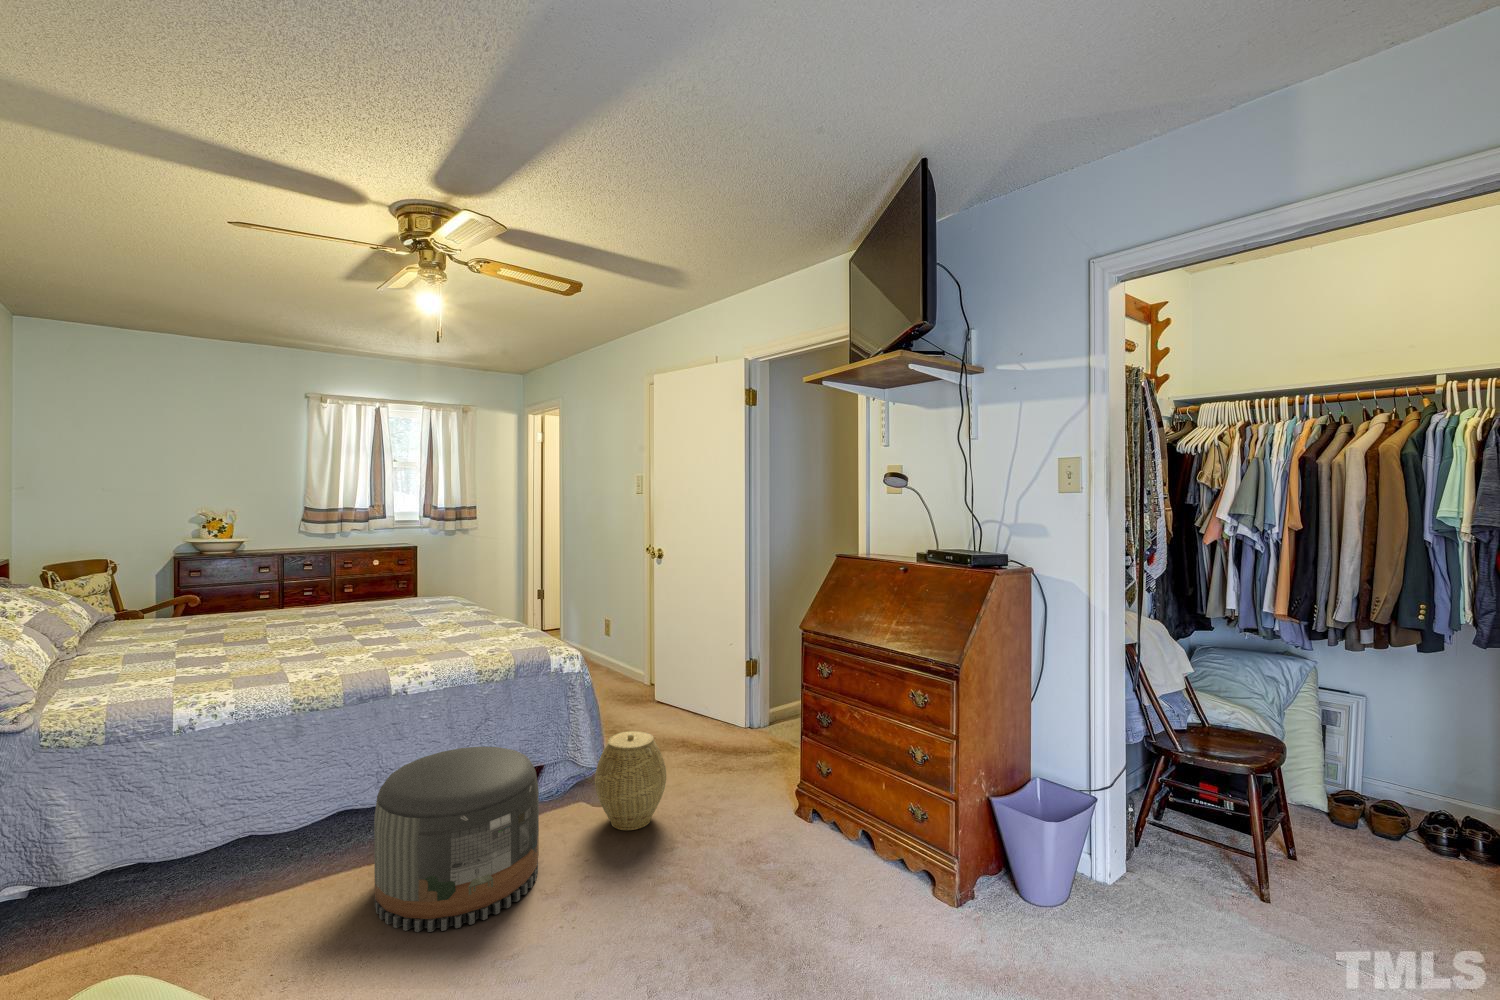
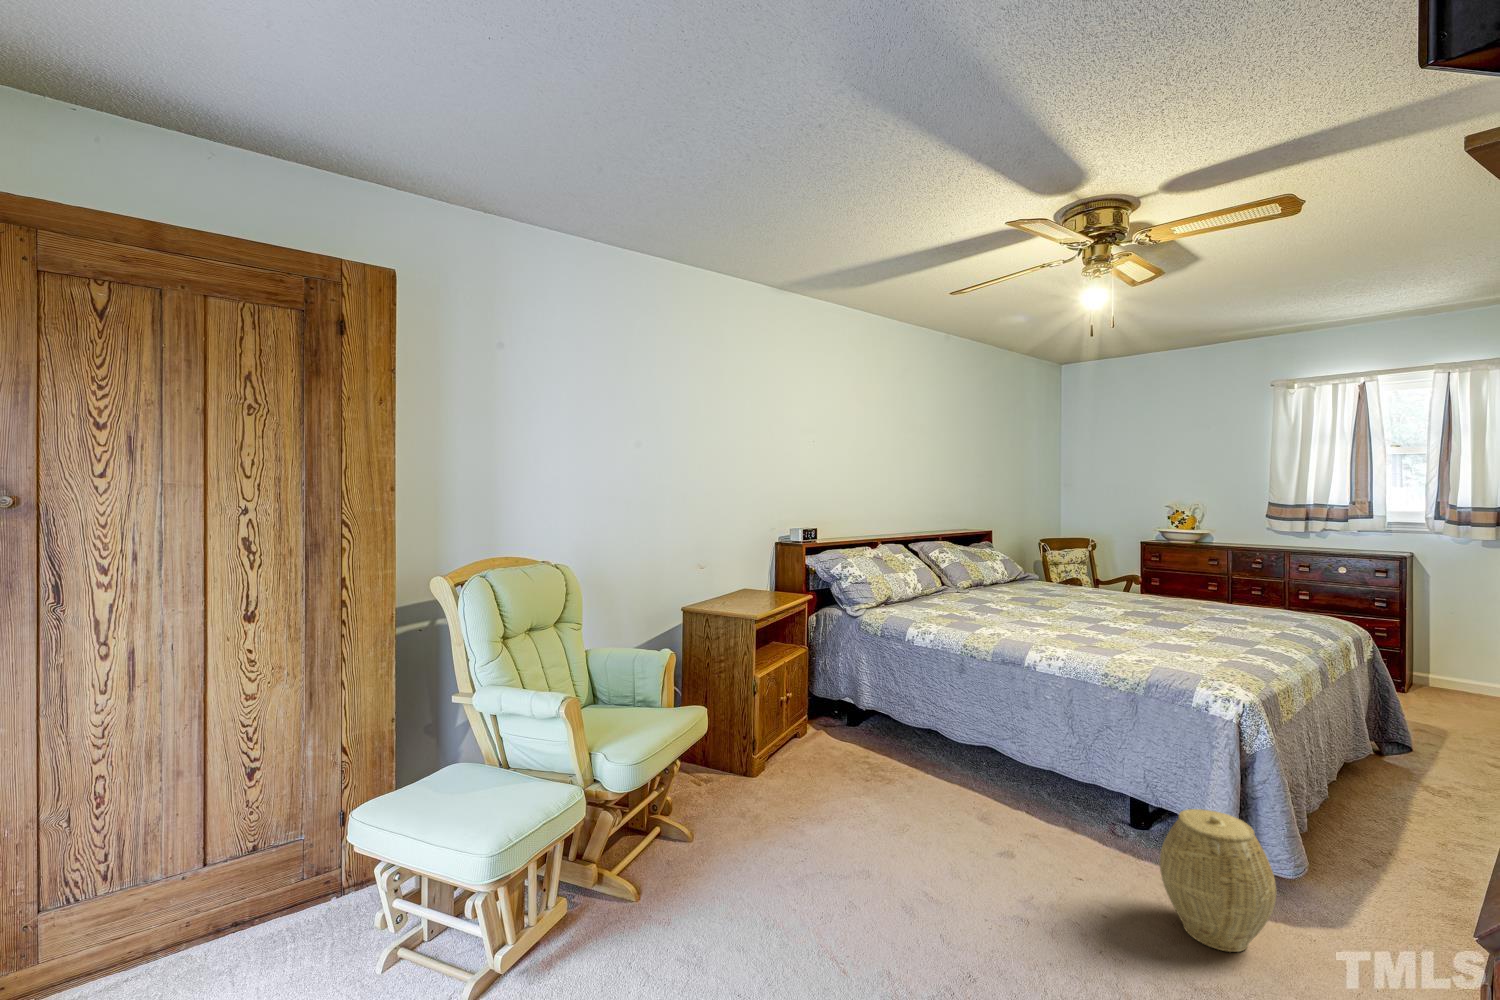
pouf: present [374,747,539,932] -> none [932,722,1079,884]

